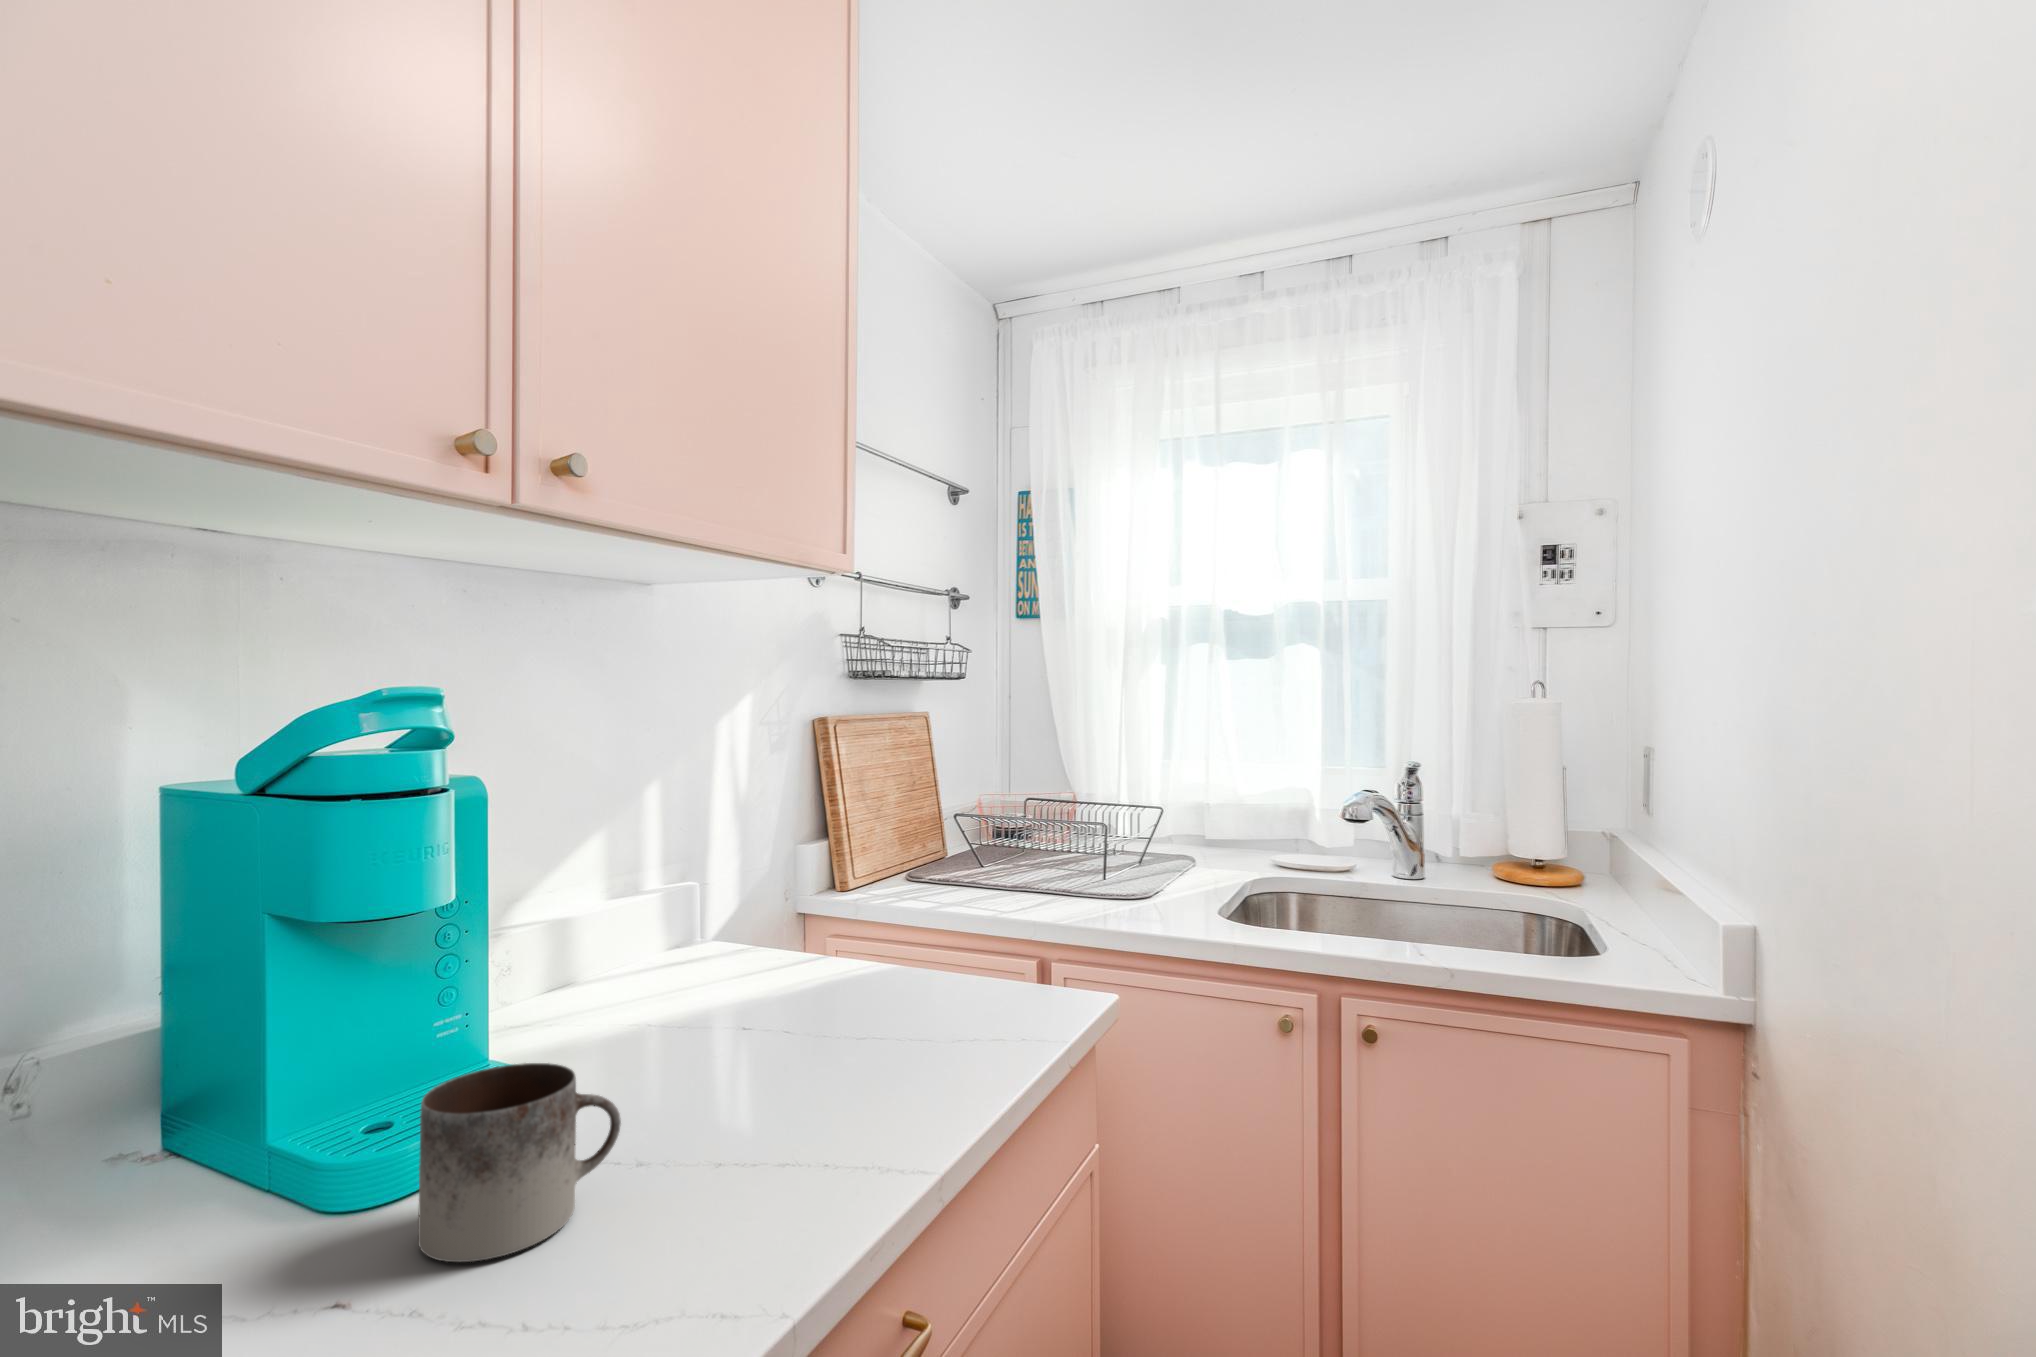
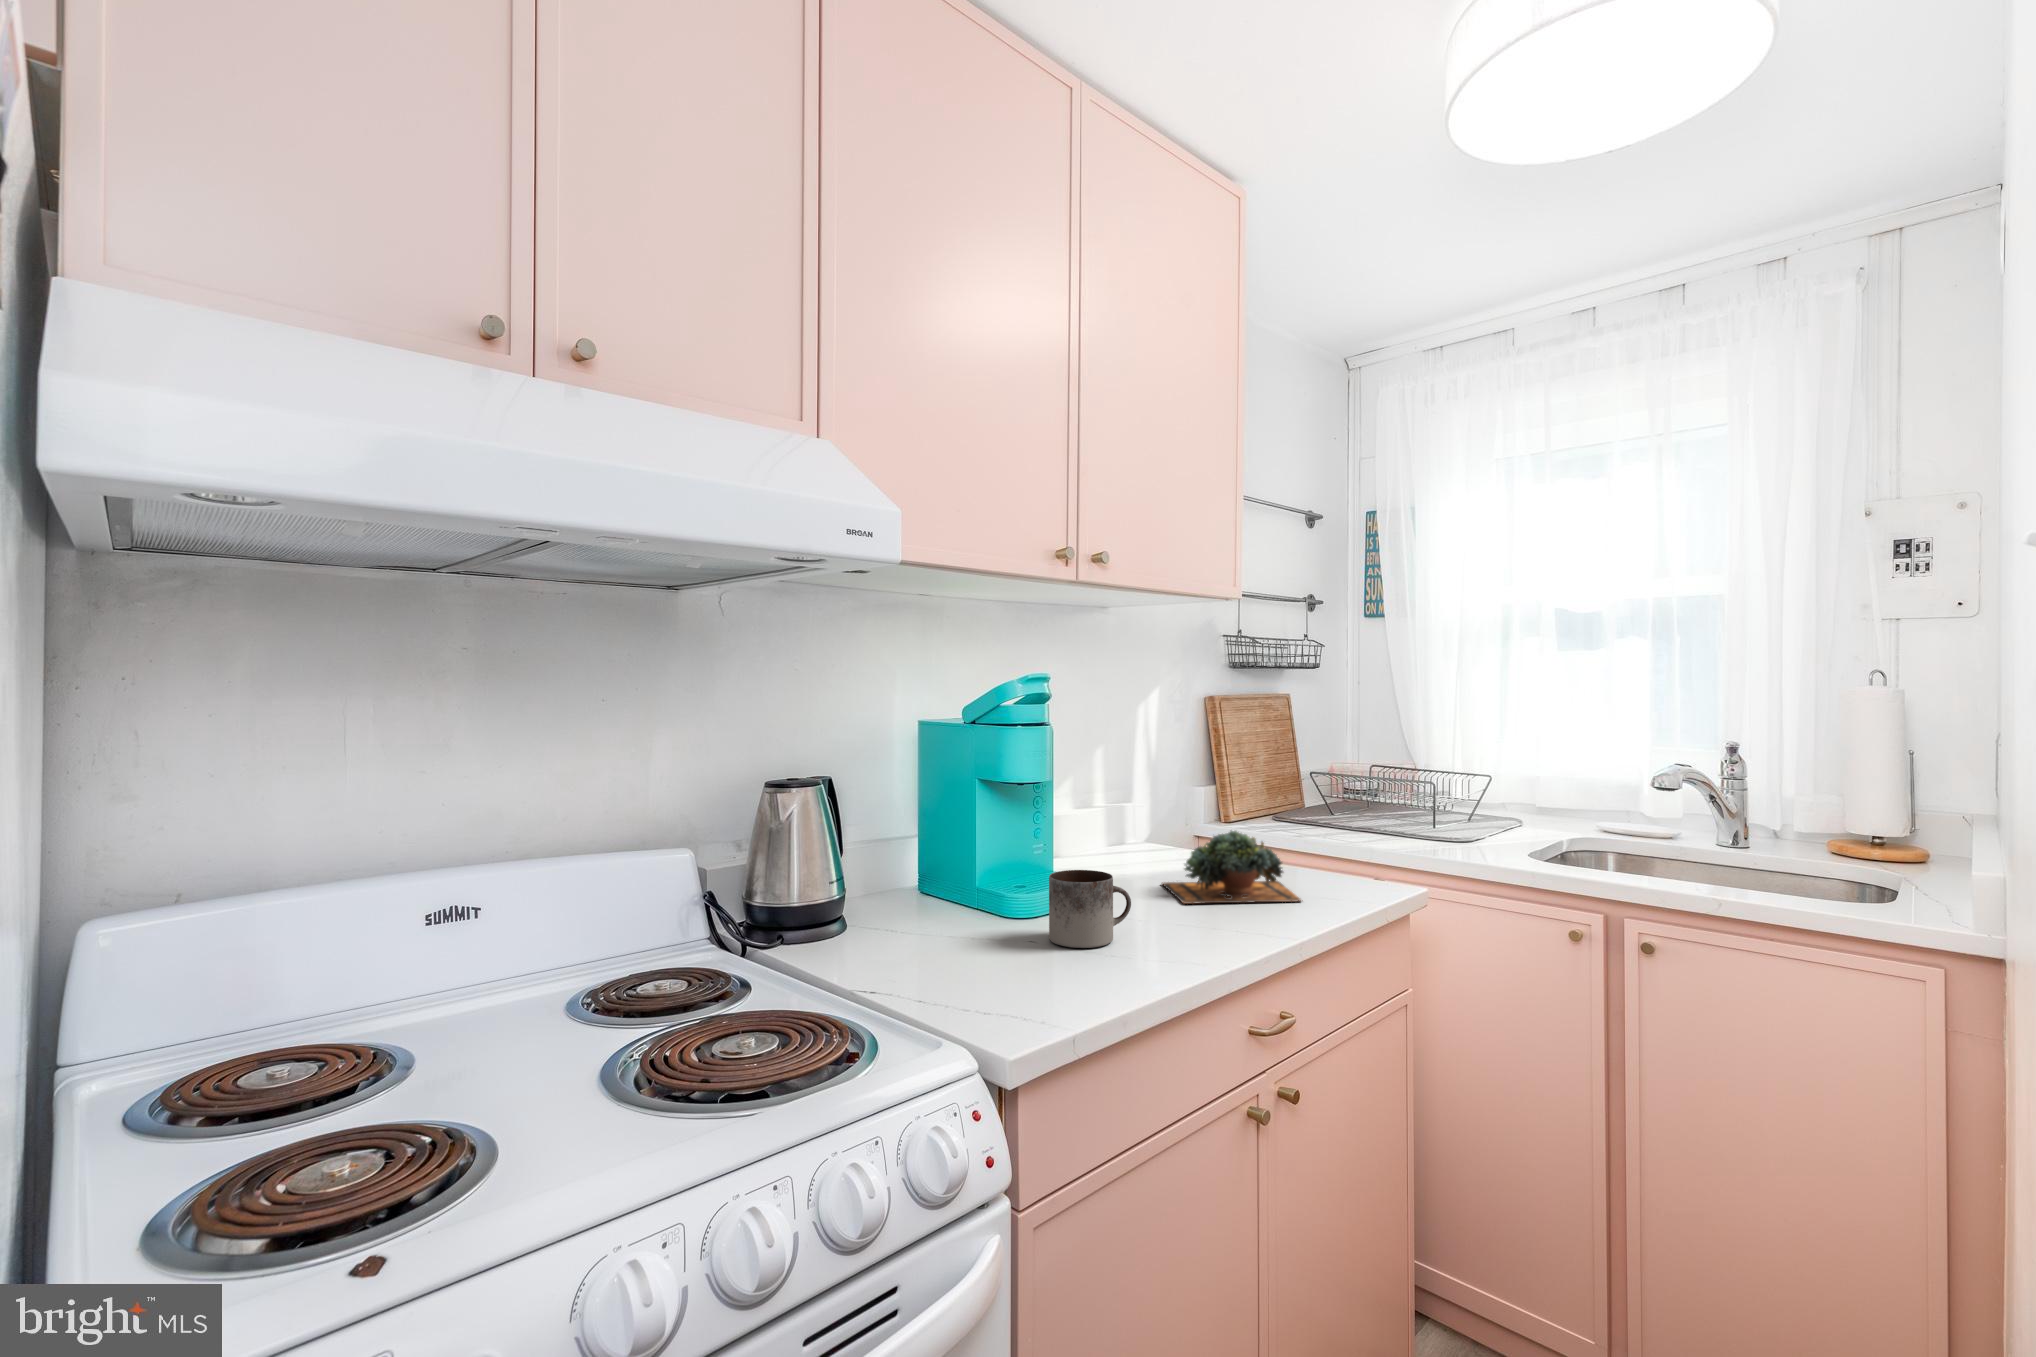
succulent plant: none [721,927,951,1074] -> present [1163,831,1303,904]

